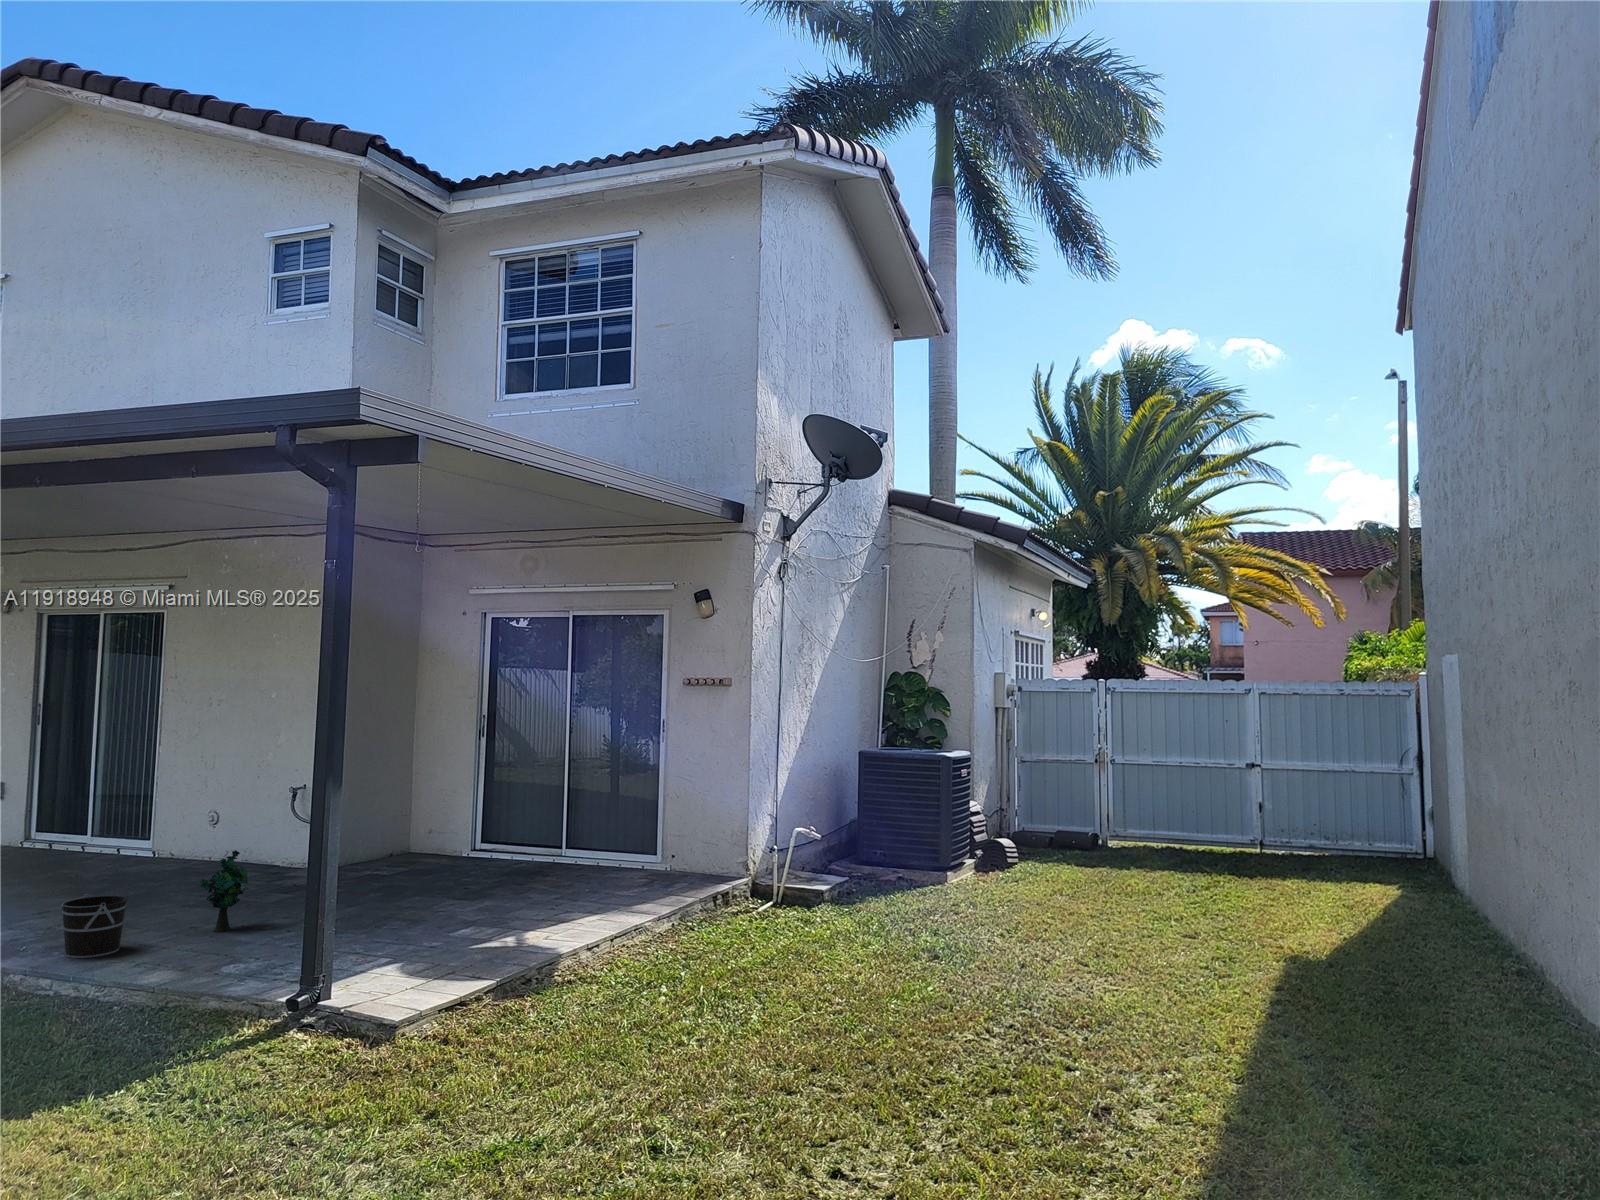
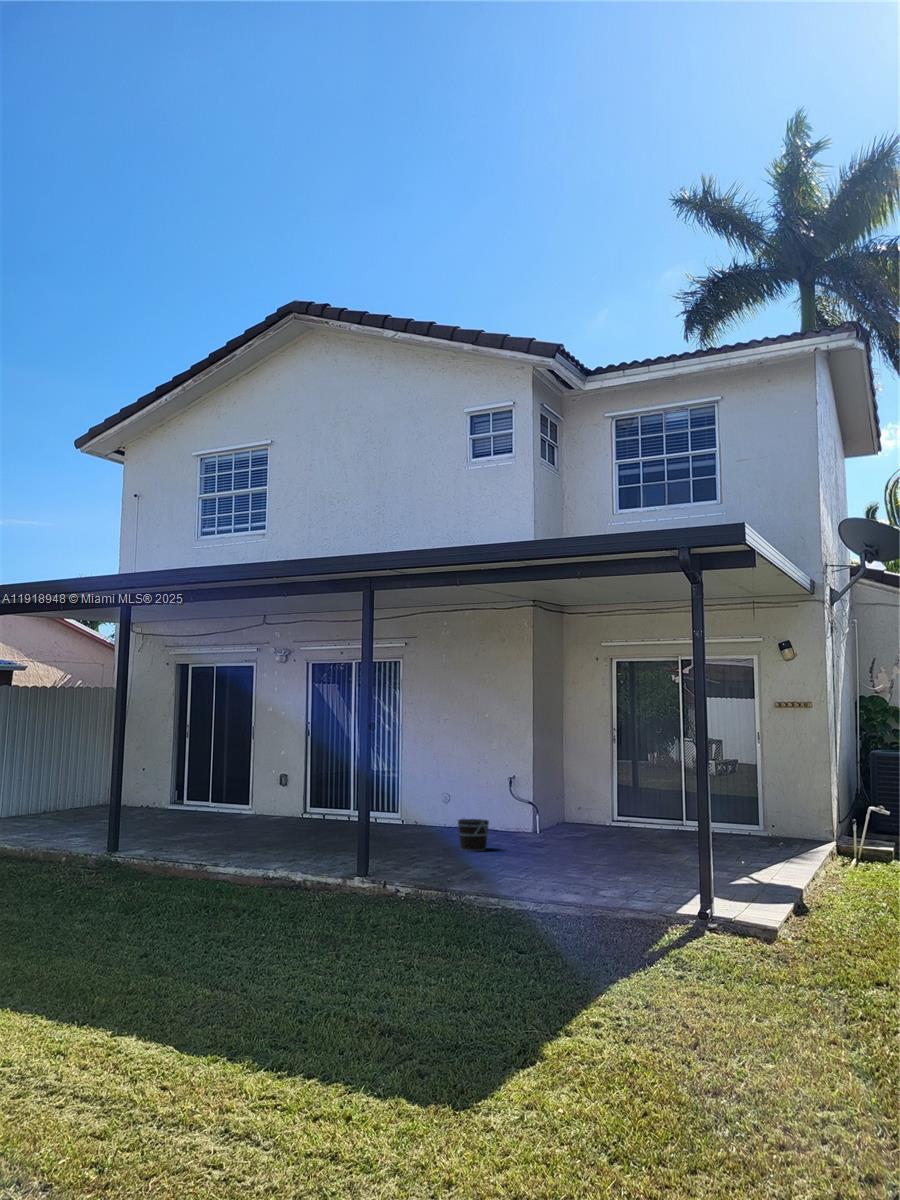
decorative plant: present [200,850,249,932] -> none [512,798,539,846]

